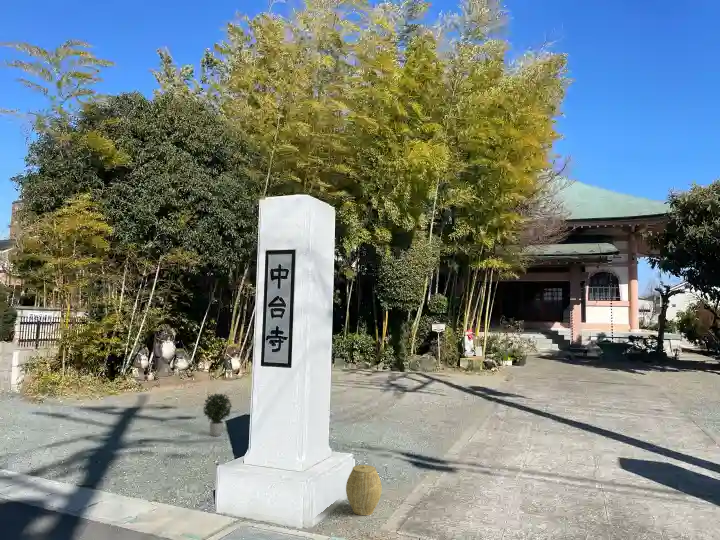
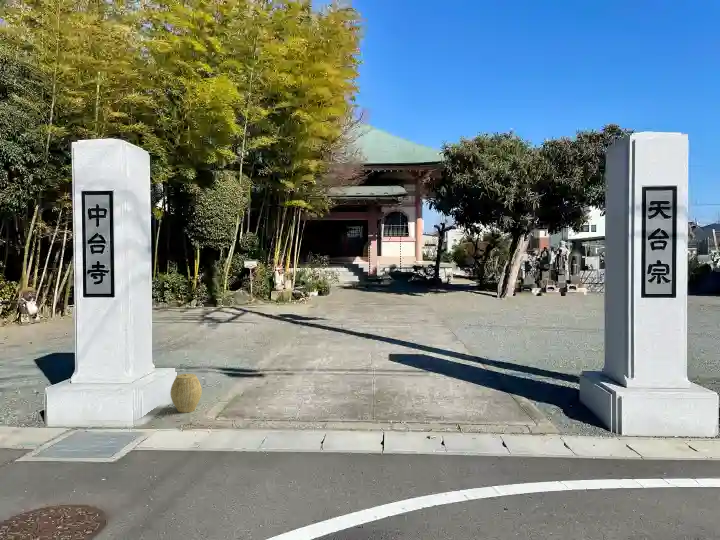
potted plant: present [204,394,232,436] -> none [11,332,44,374]

